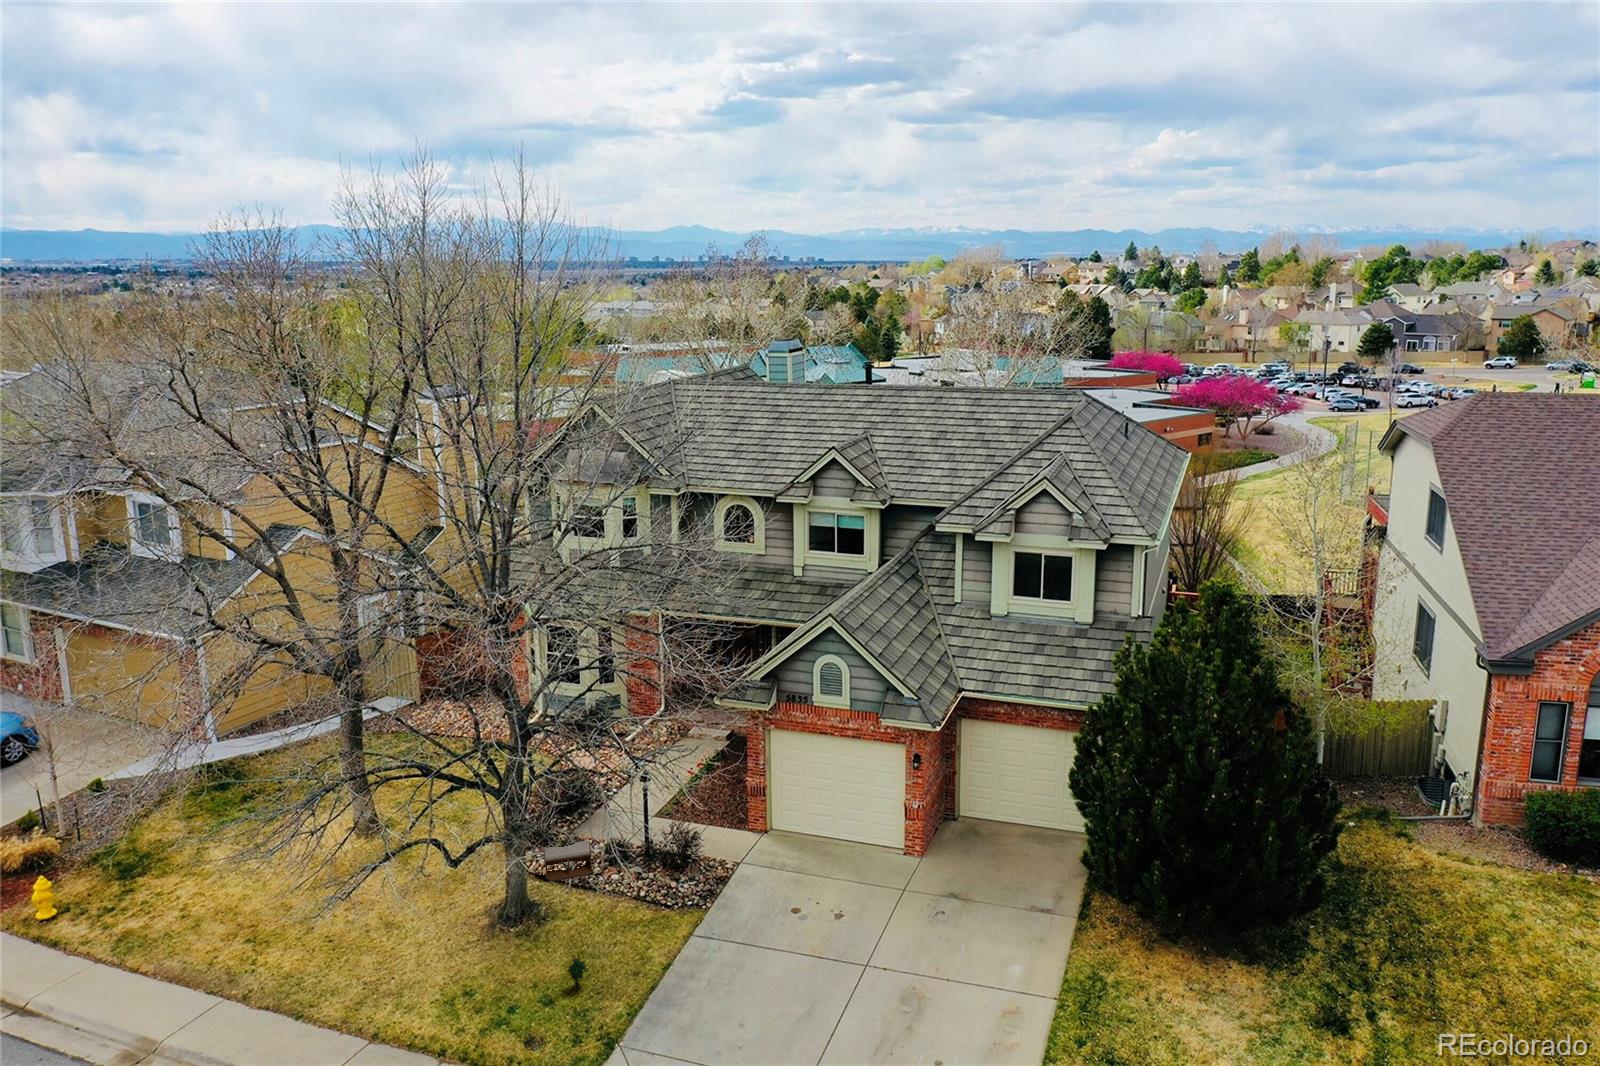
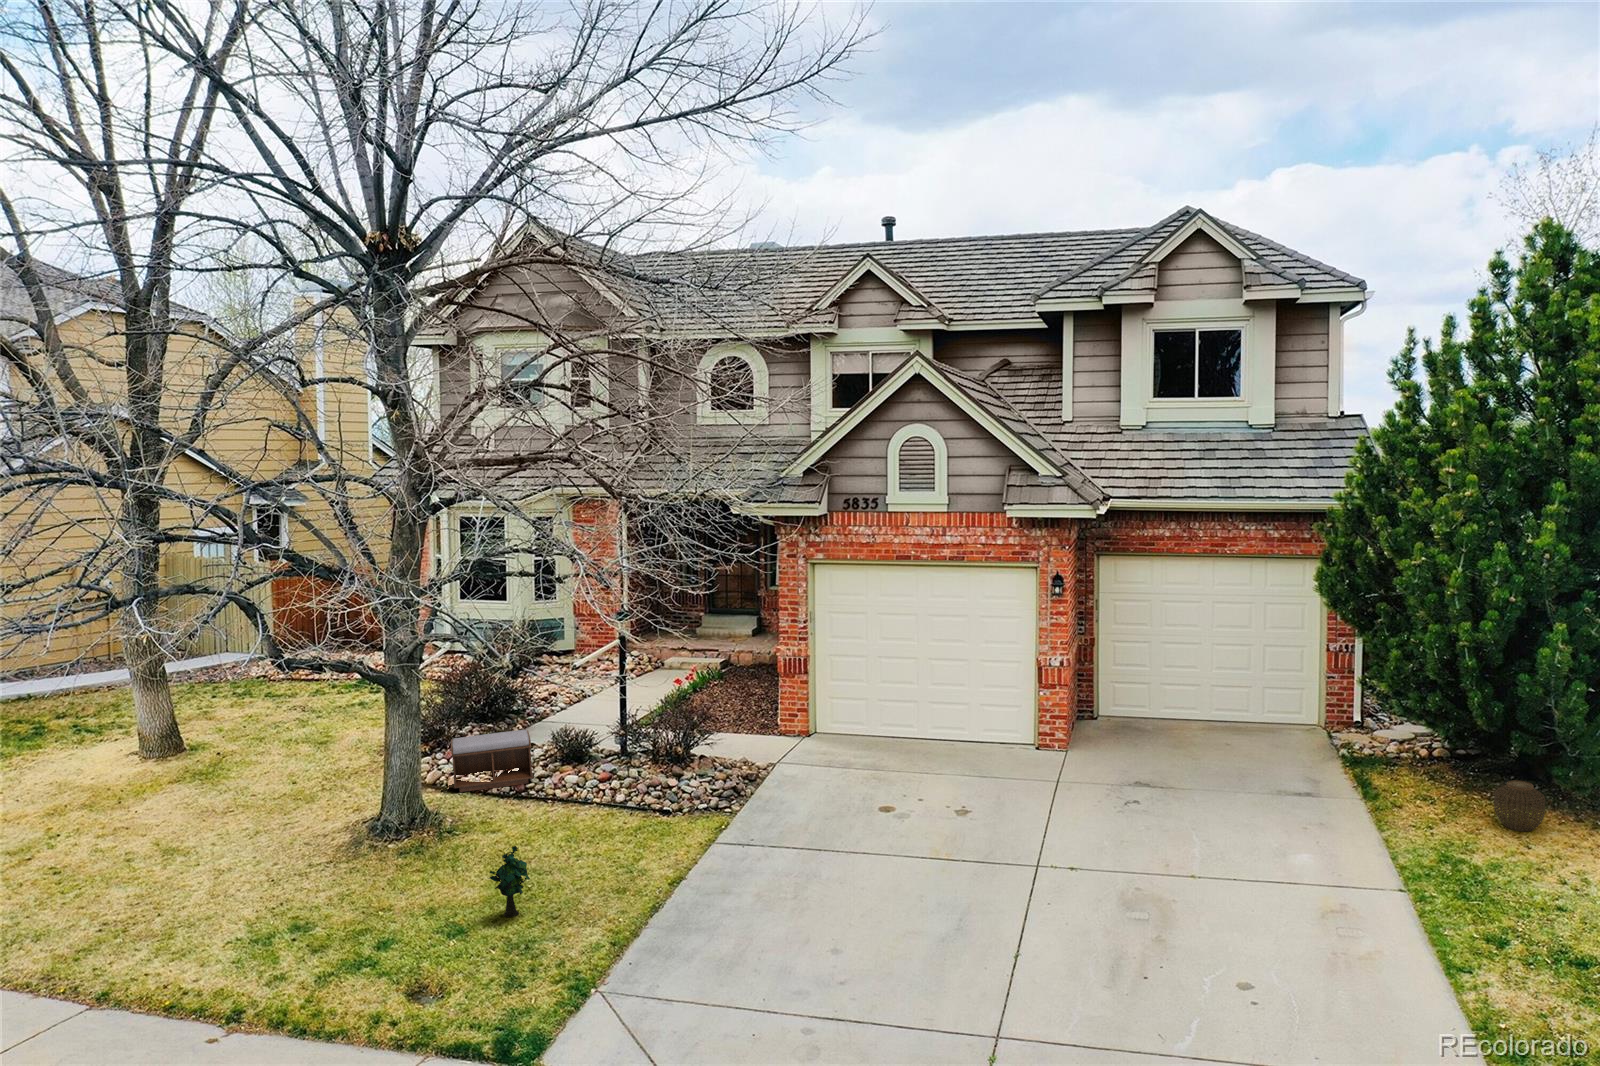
woven basket: none [1131,927,1157,958] -> present [1494,780,1545,832]

